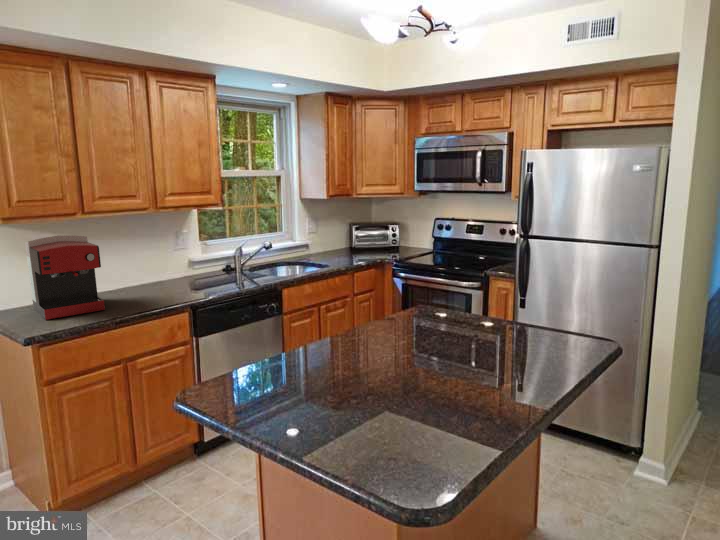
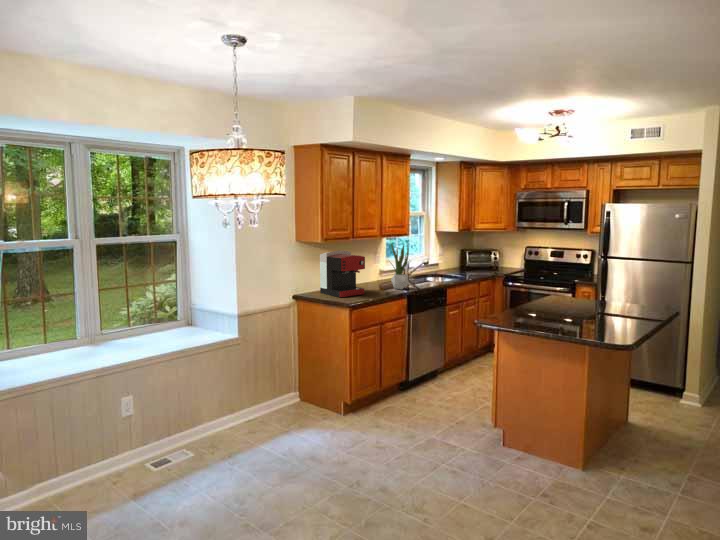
potted plant: none [166,220,203,296] -> present [391,245,409,289]

